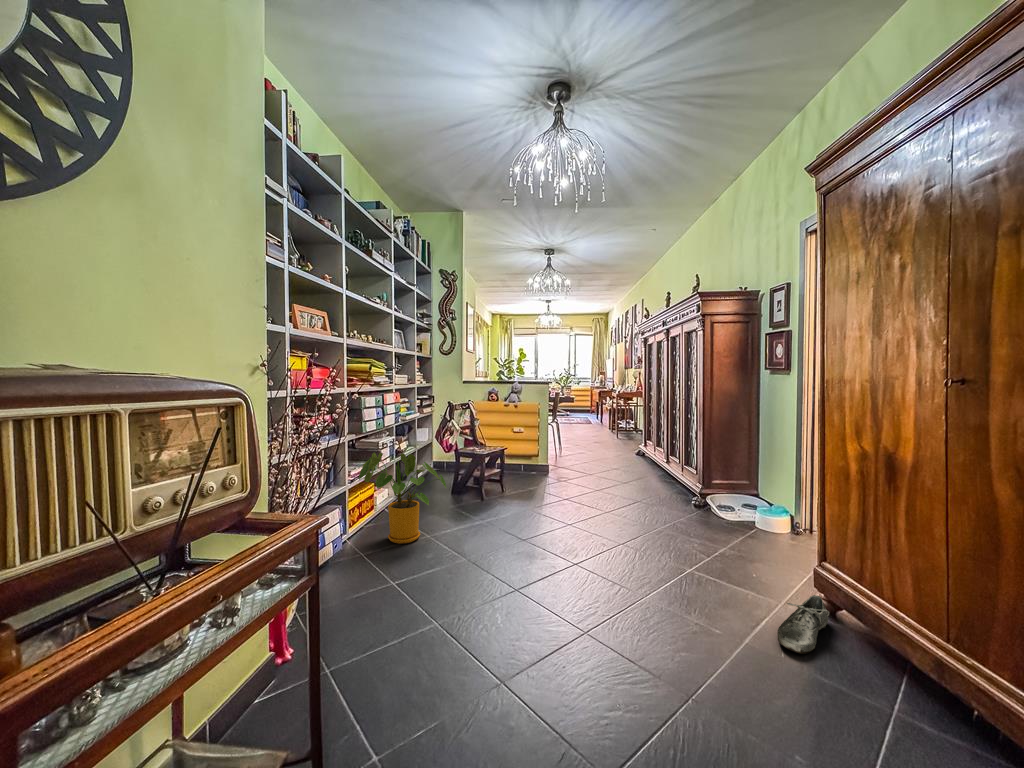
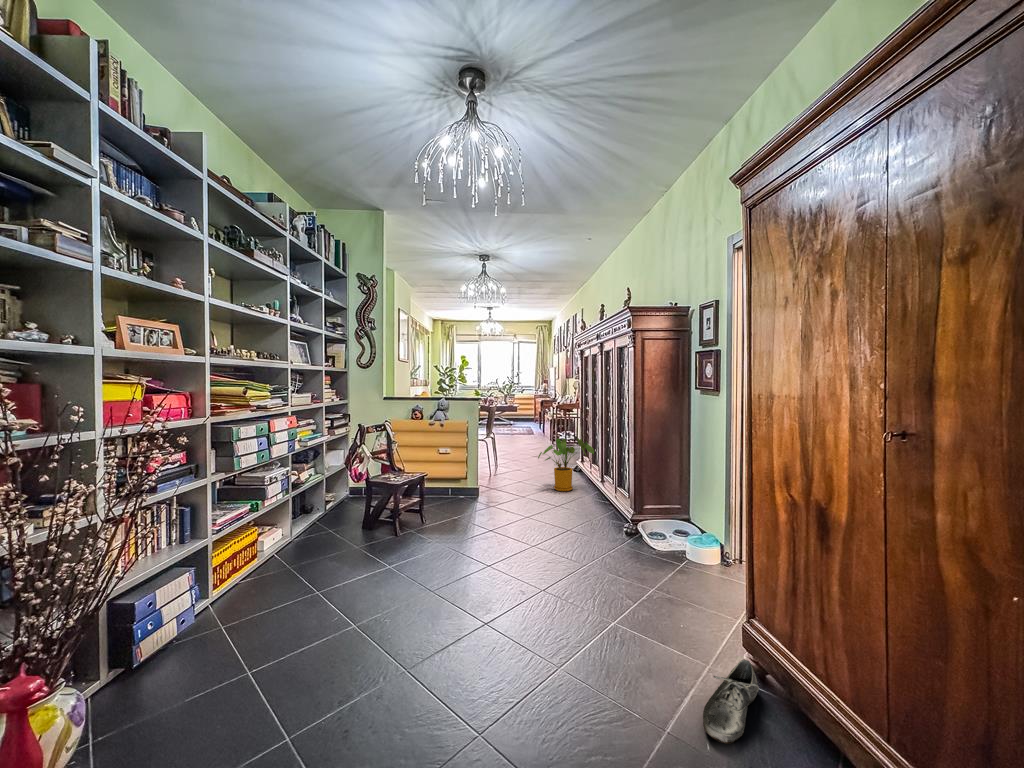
house plant: present [359,453,446,543] -> present [538,438,594,491]

